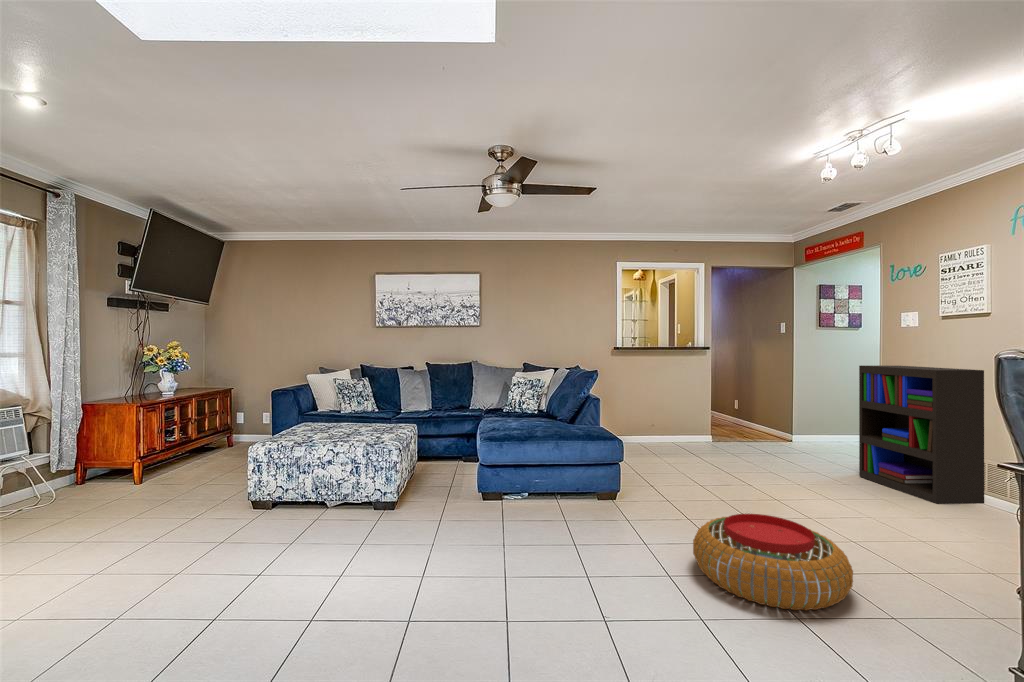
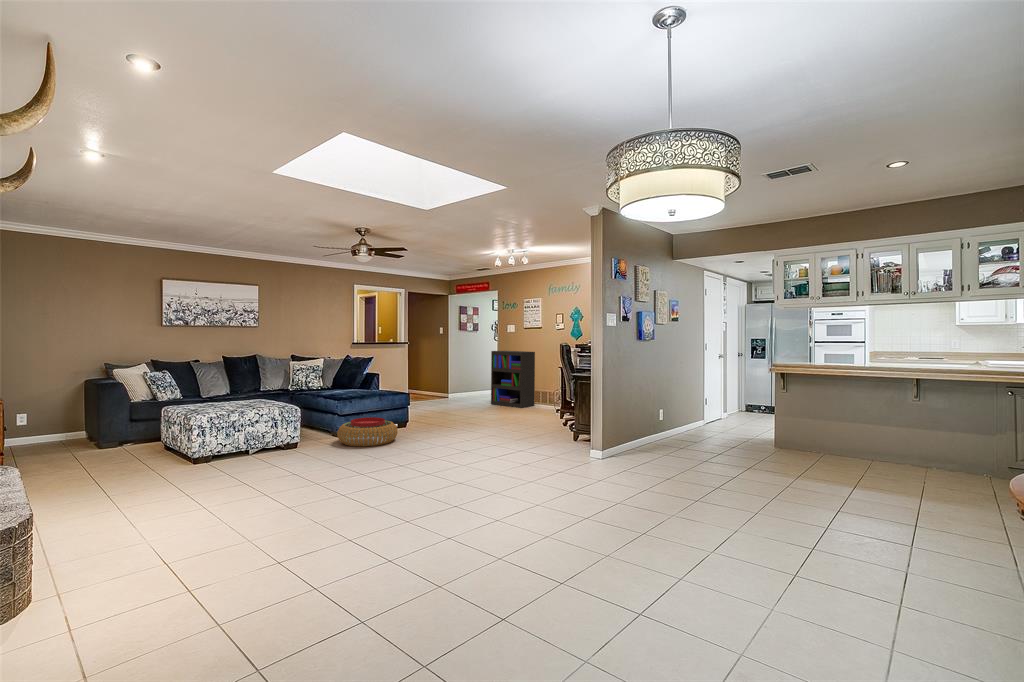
pouf: present [693,514,853,611] -> present [337,417,398,446]

